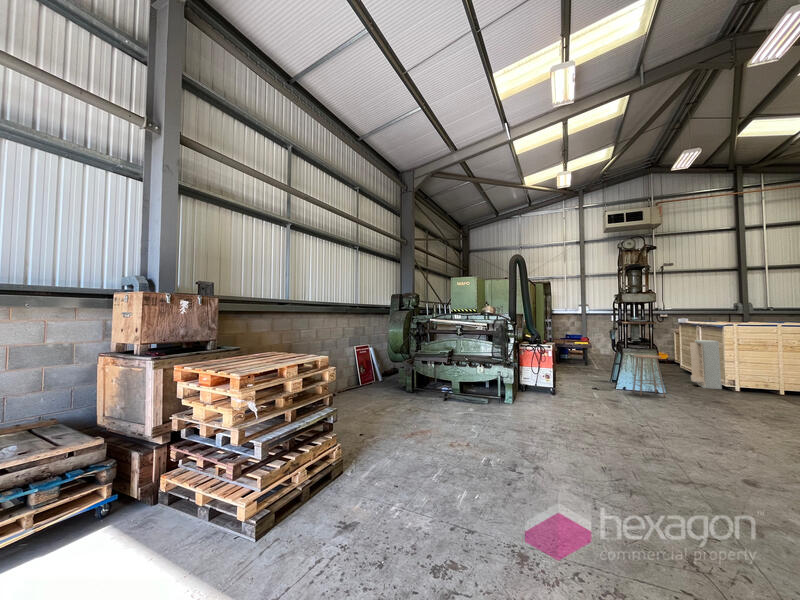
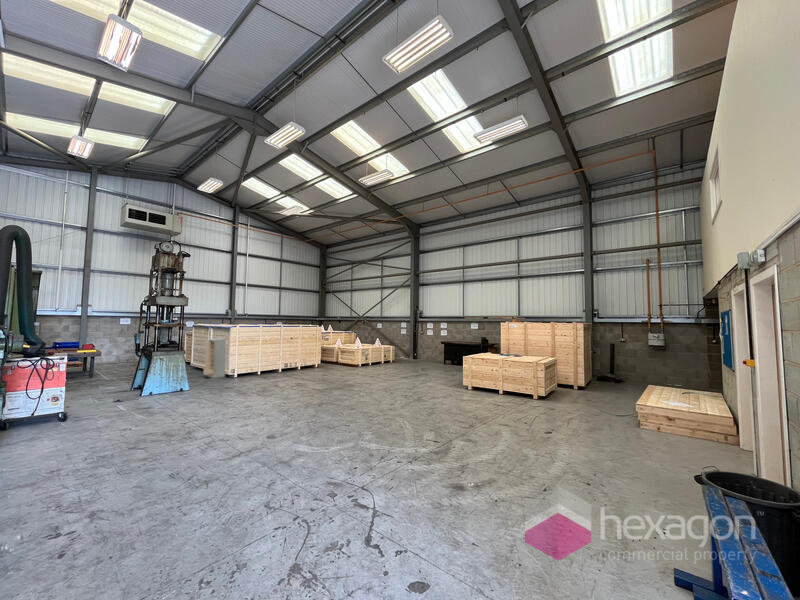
stool: present [633,355,665,397] -> none [158,356,190,397]

